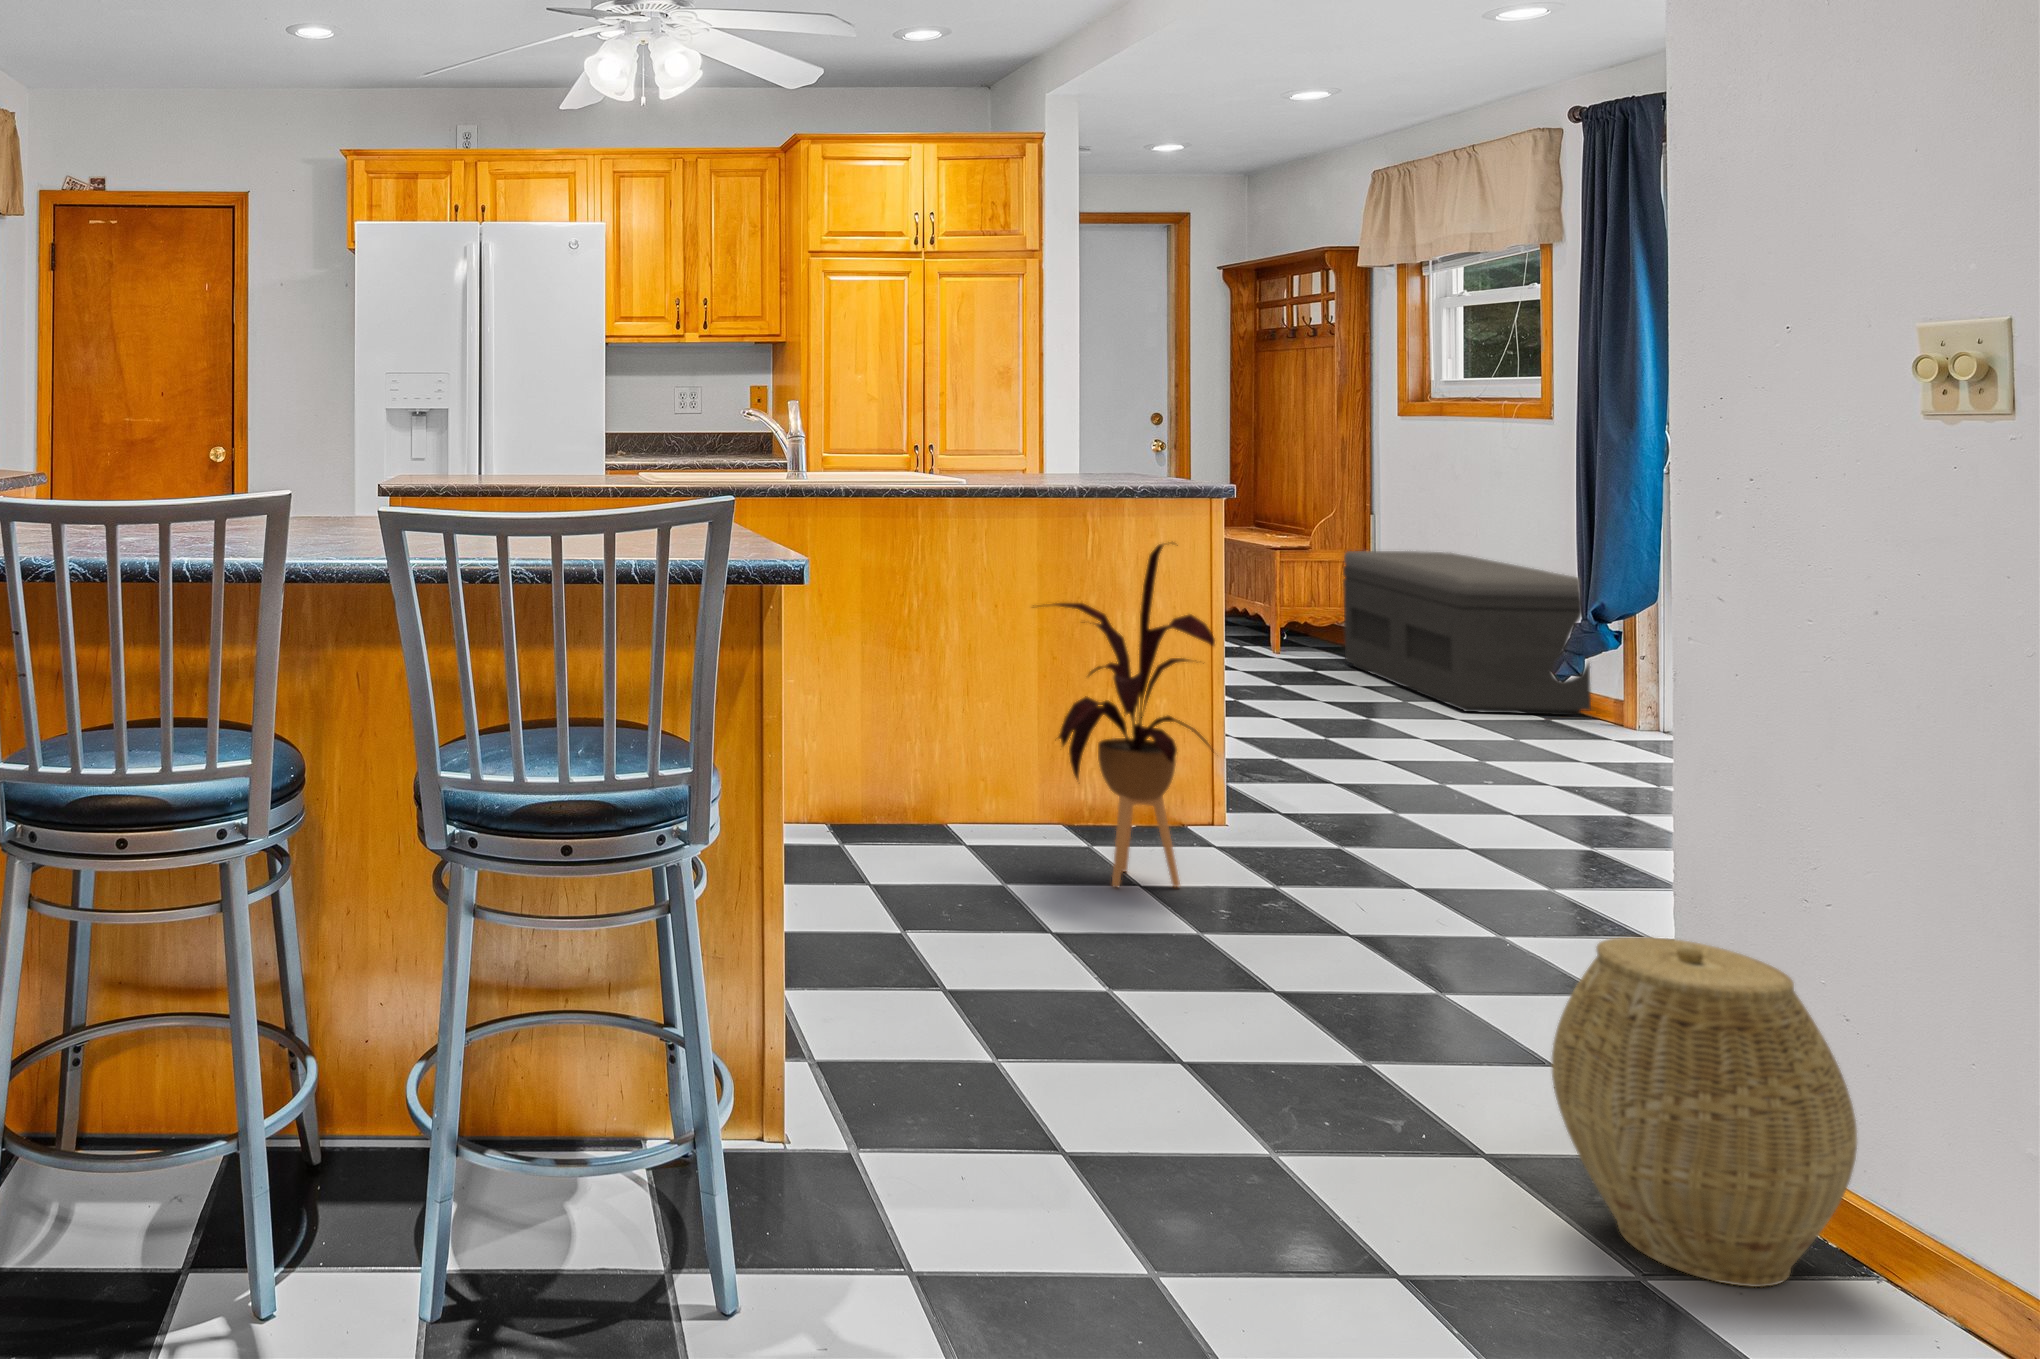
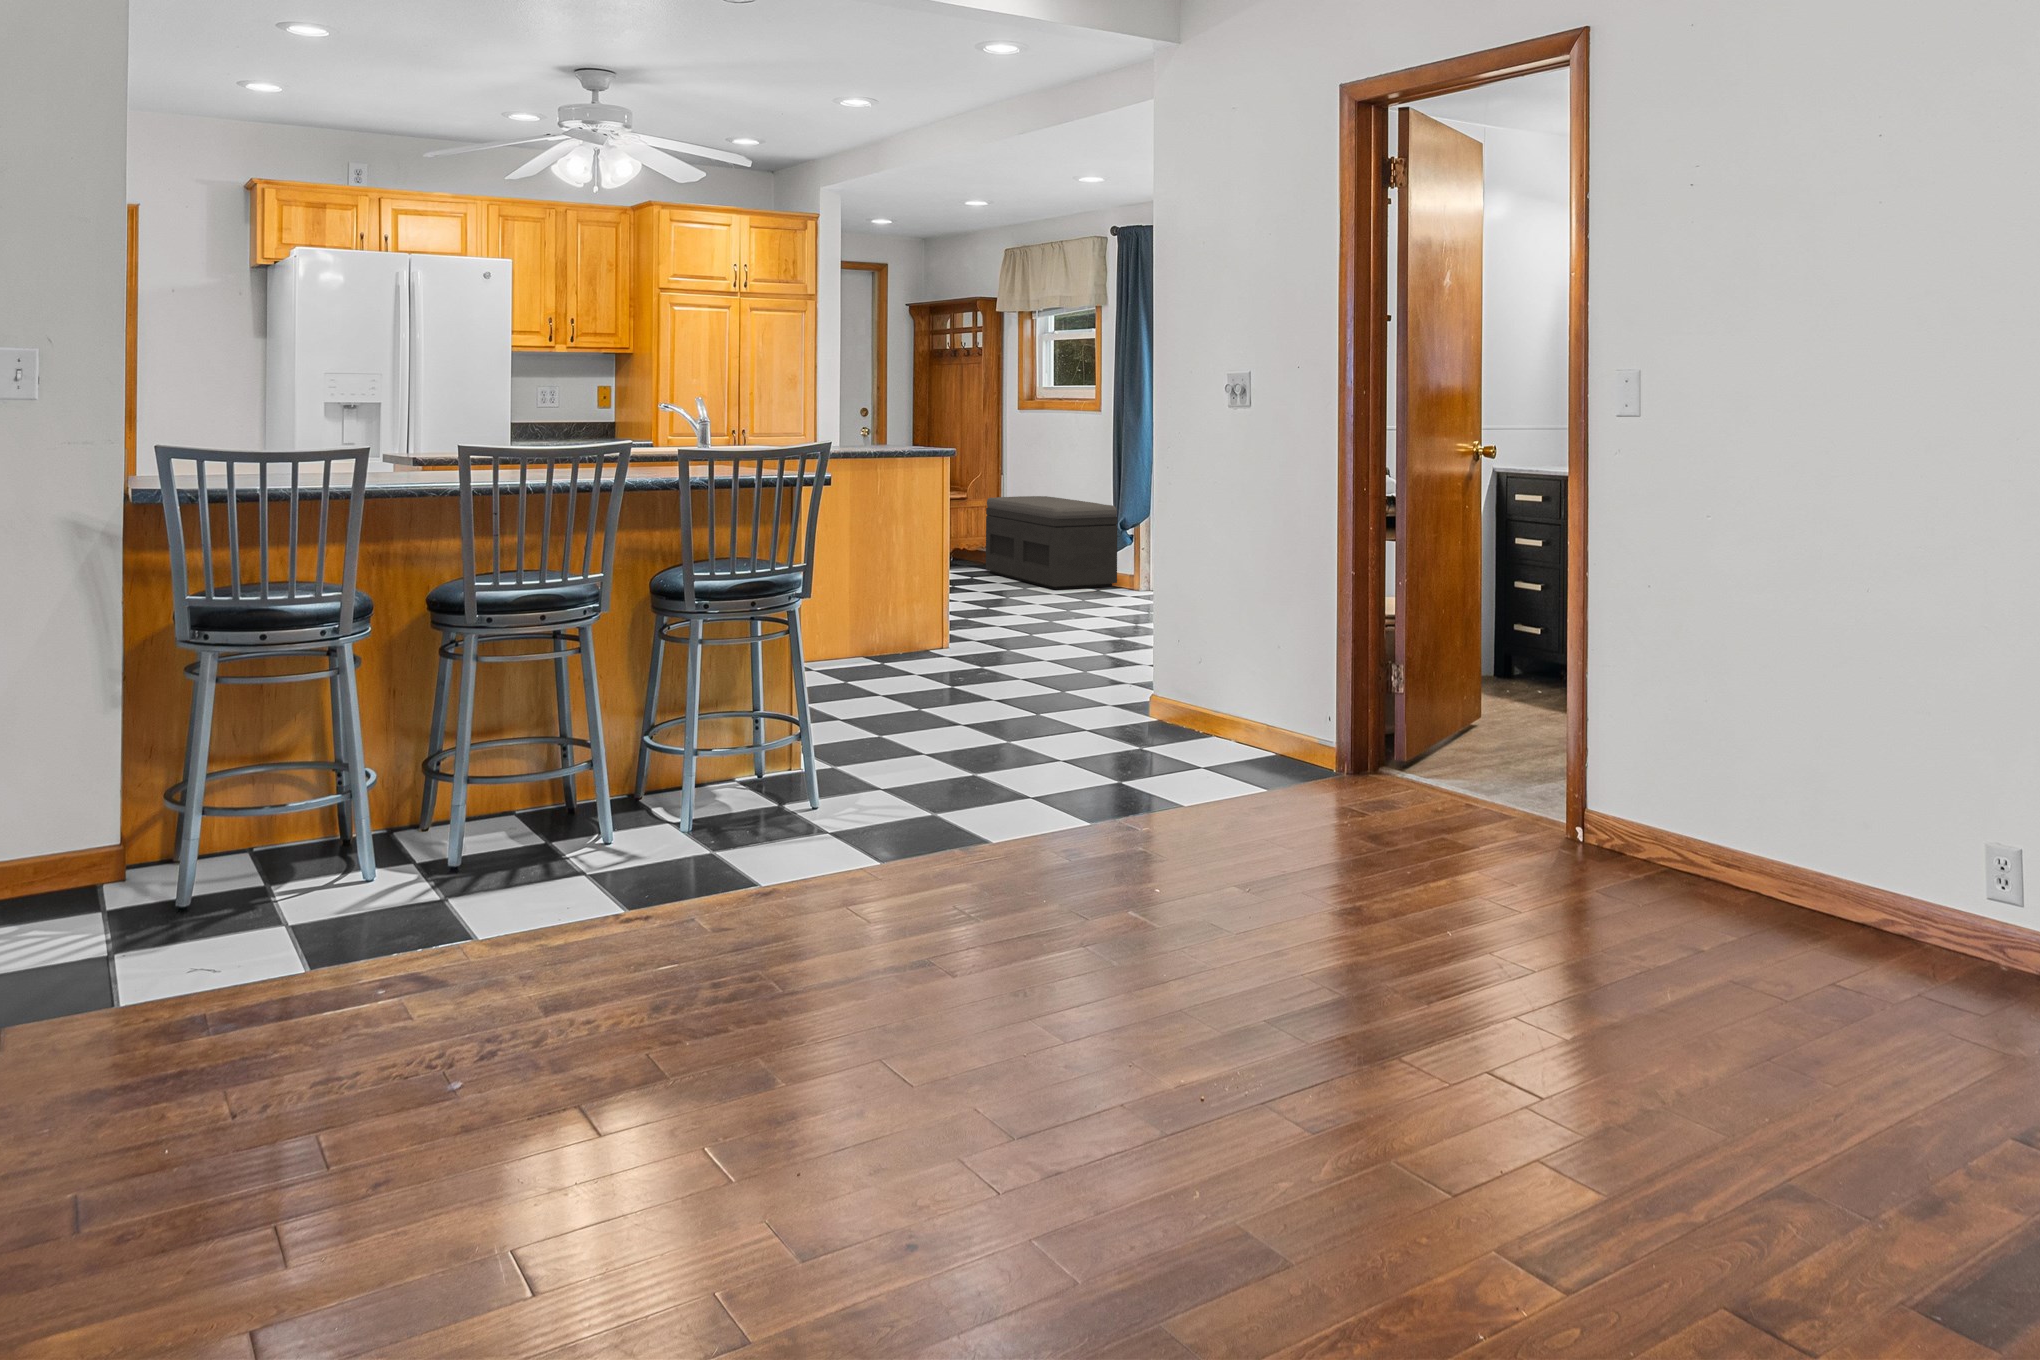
house plant: present [1053,544,1215,887] -> none [865,484,967,674]
woven basket: present [1552,937,1857,1287] -> none [1115,621,1206,740]

